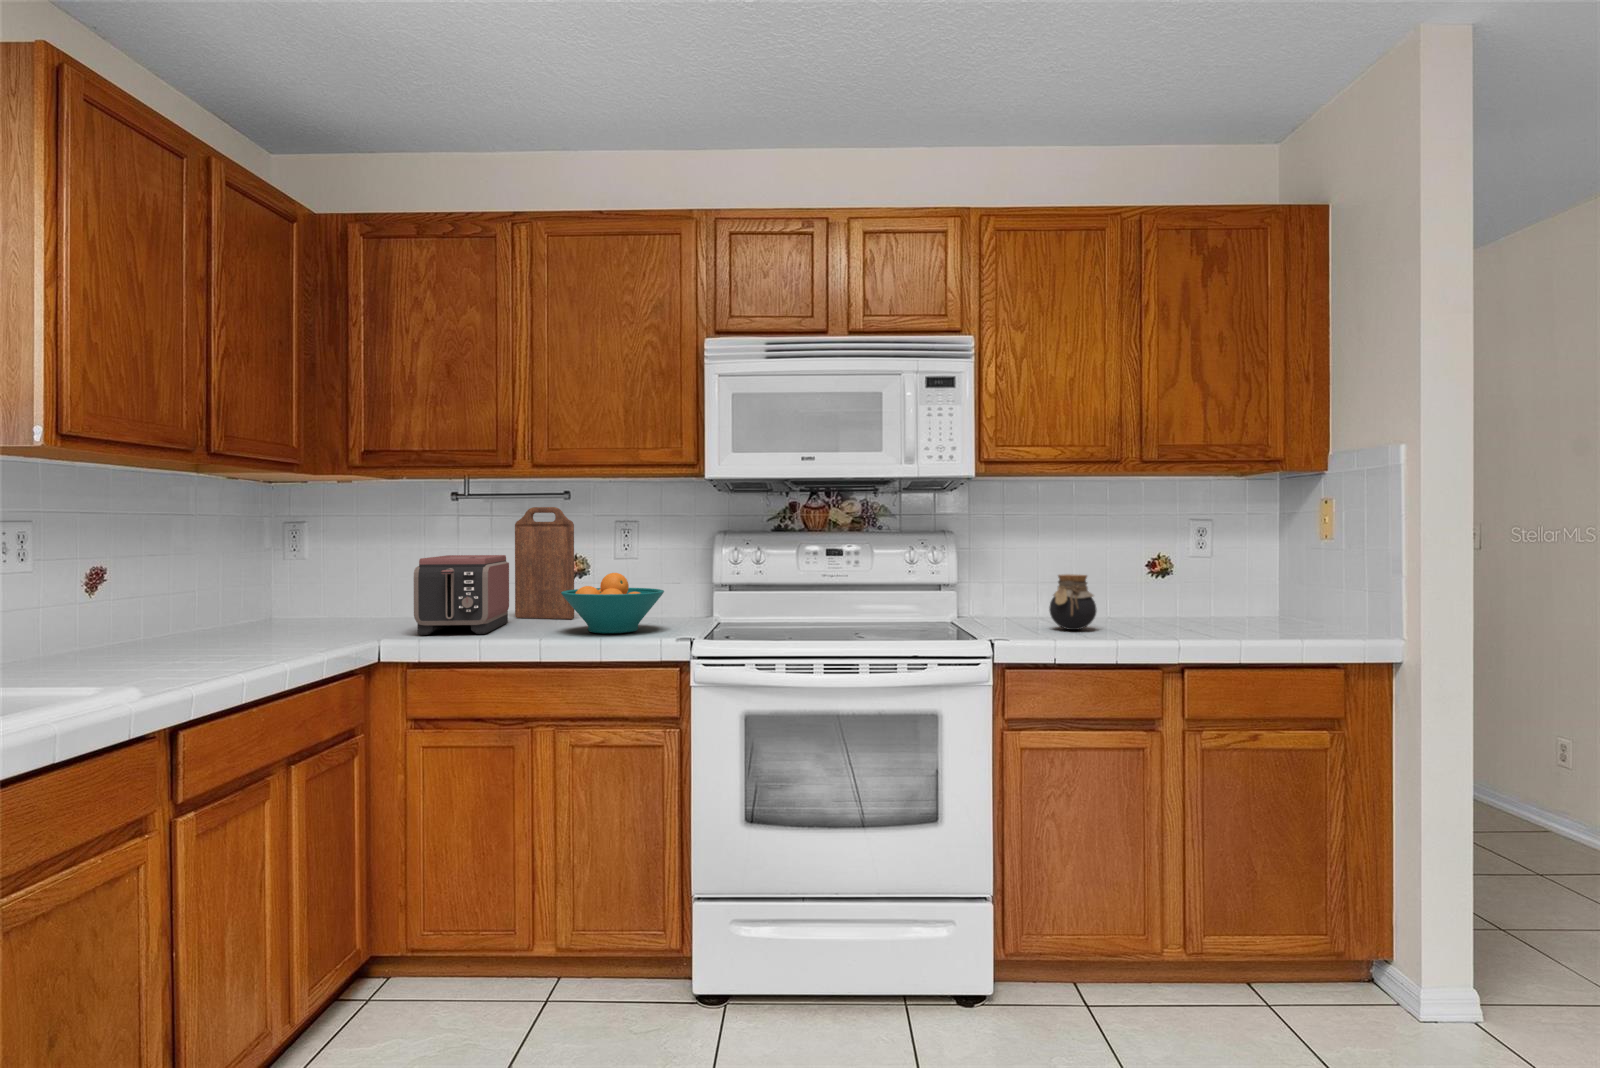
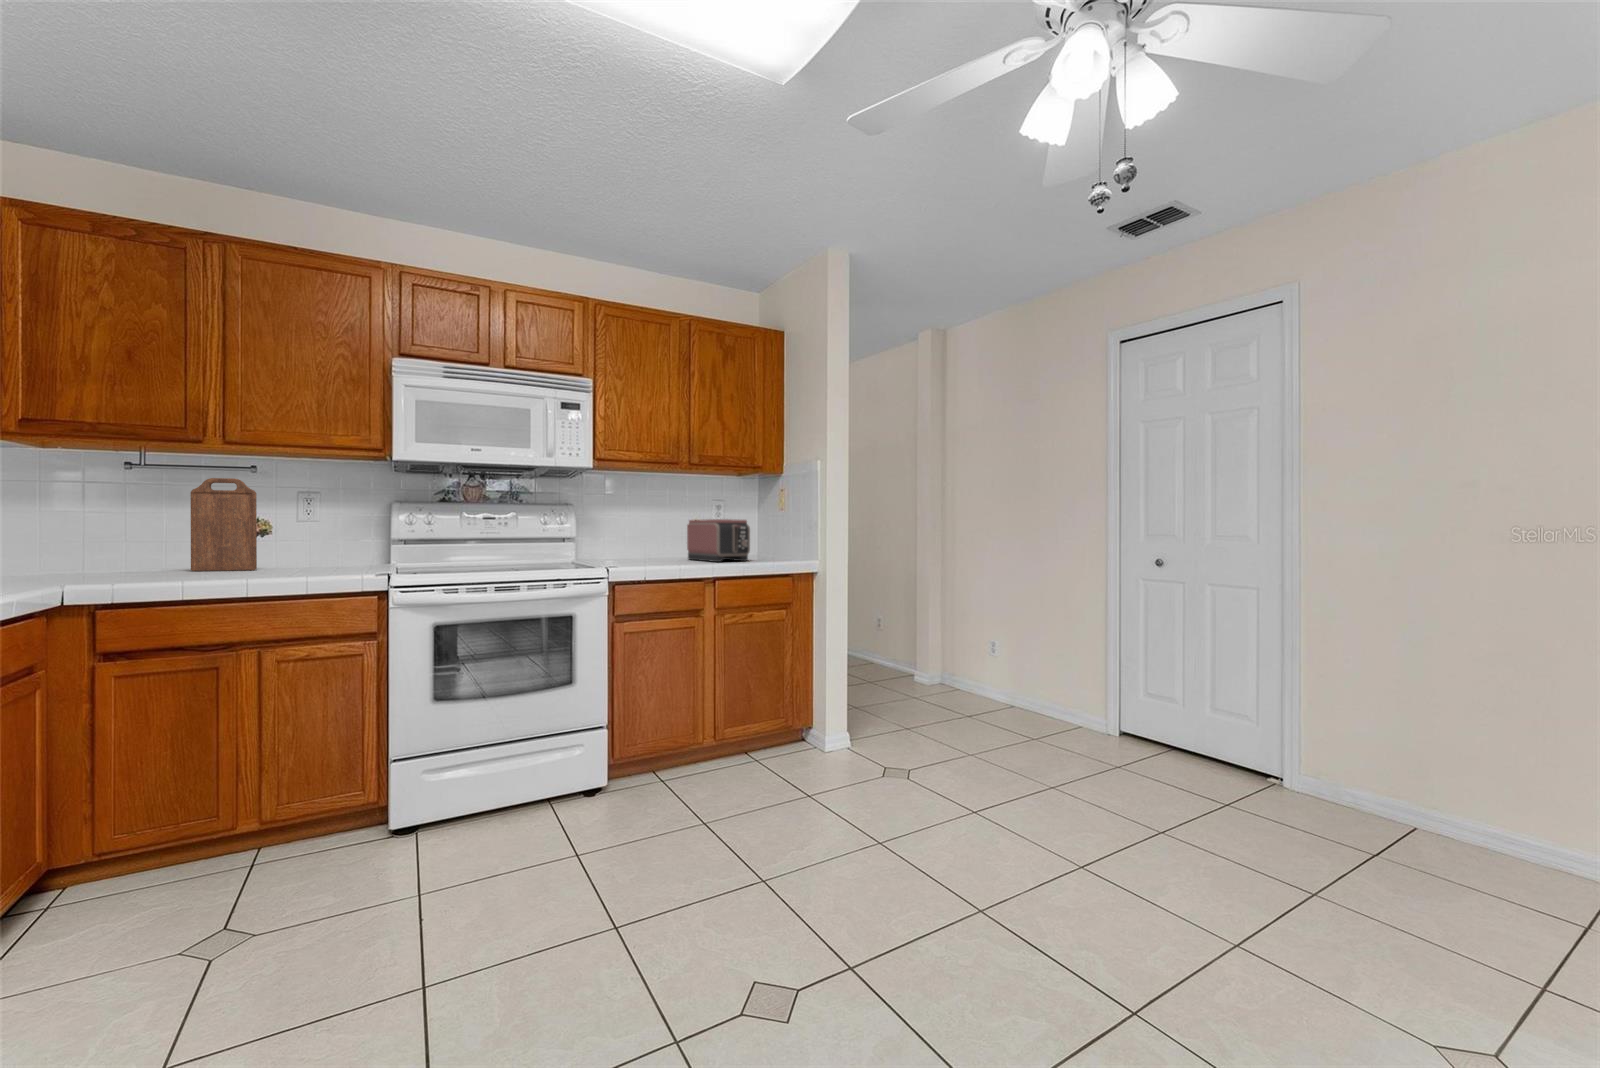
toaster: present [414,555,509,635] -> present [687,519,750,562]
fruit bowl: present [561,573,664,633] -> none [258,528,356,575]
jar: present [1049,574,1097,630] -> none [639,531,667,564]

